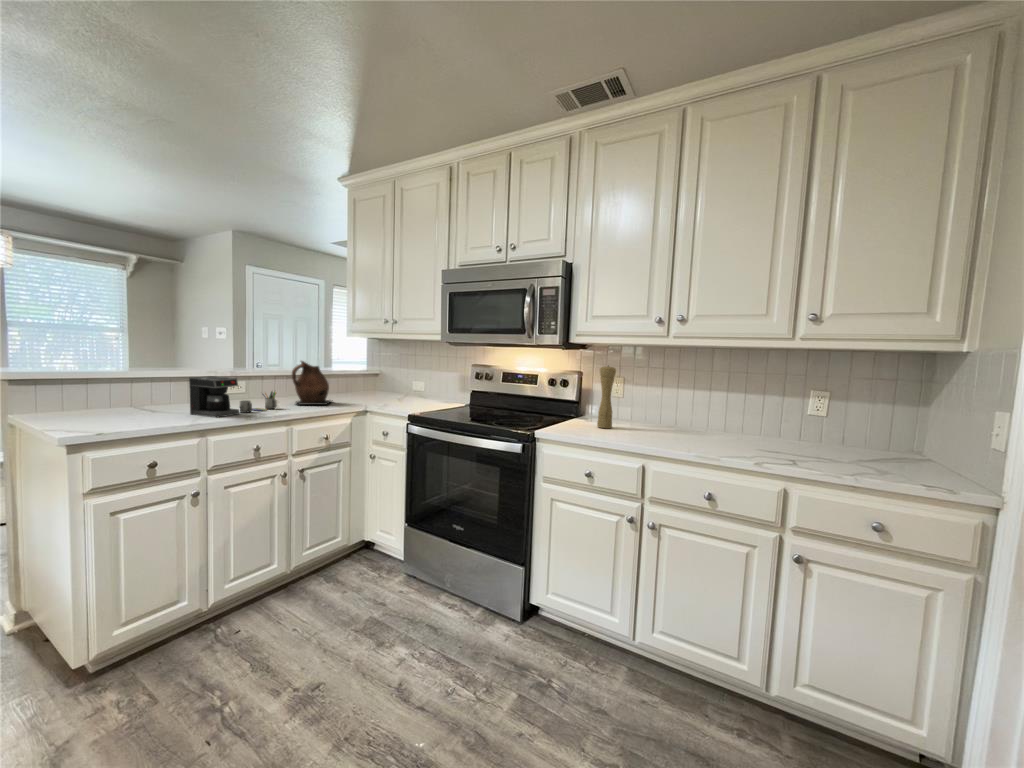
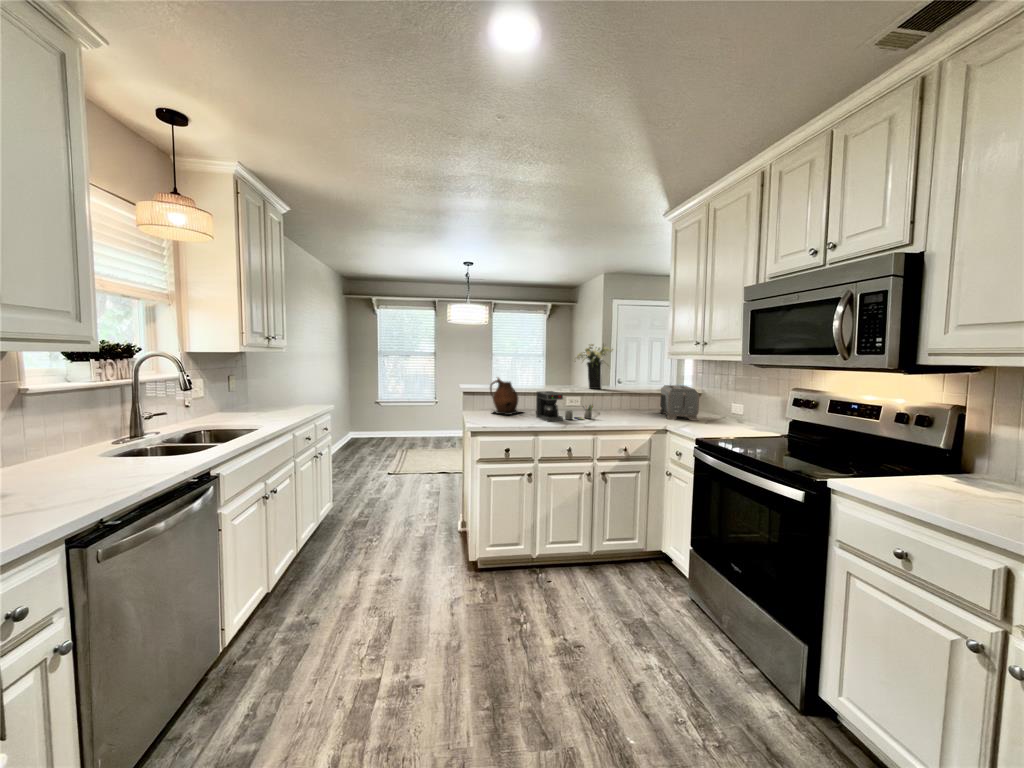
flower arrangement: none [227,316,284,374] -> present [573,344,613,389]
ceramic pitcher: present [292,361,333,405] -> present [490,378,521,415]
toaster: none [343,366,389,402] -> present [660,385,699,421]
pepper mill: present [597,366,616,428] -> none [955,403,999,499]

